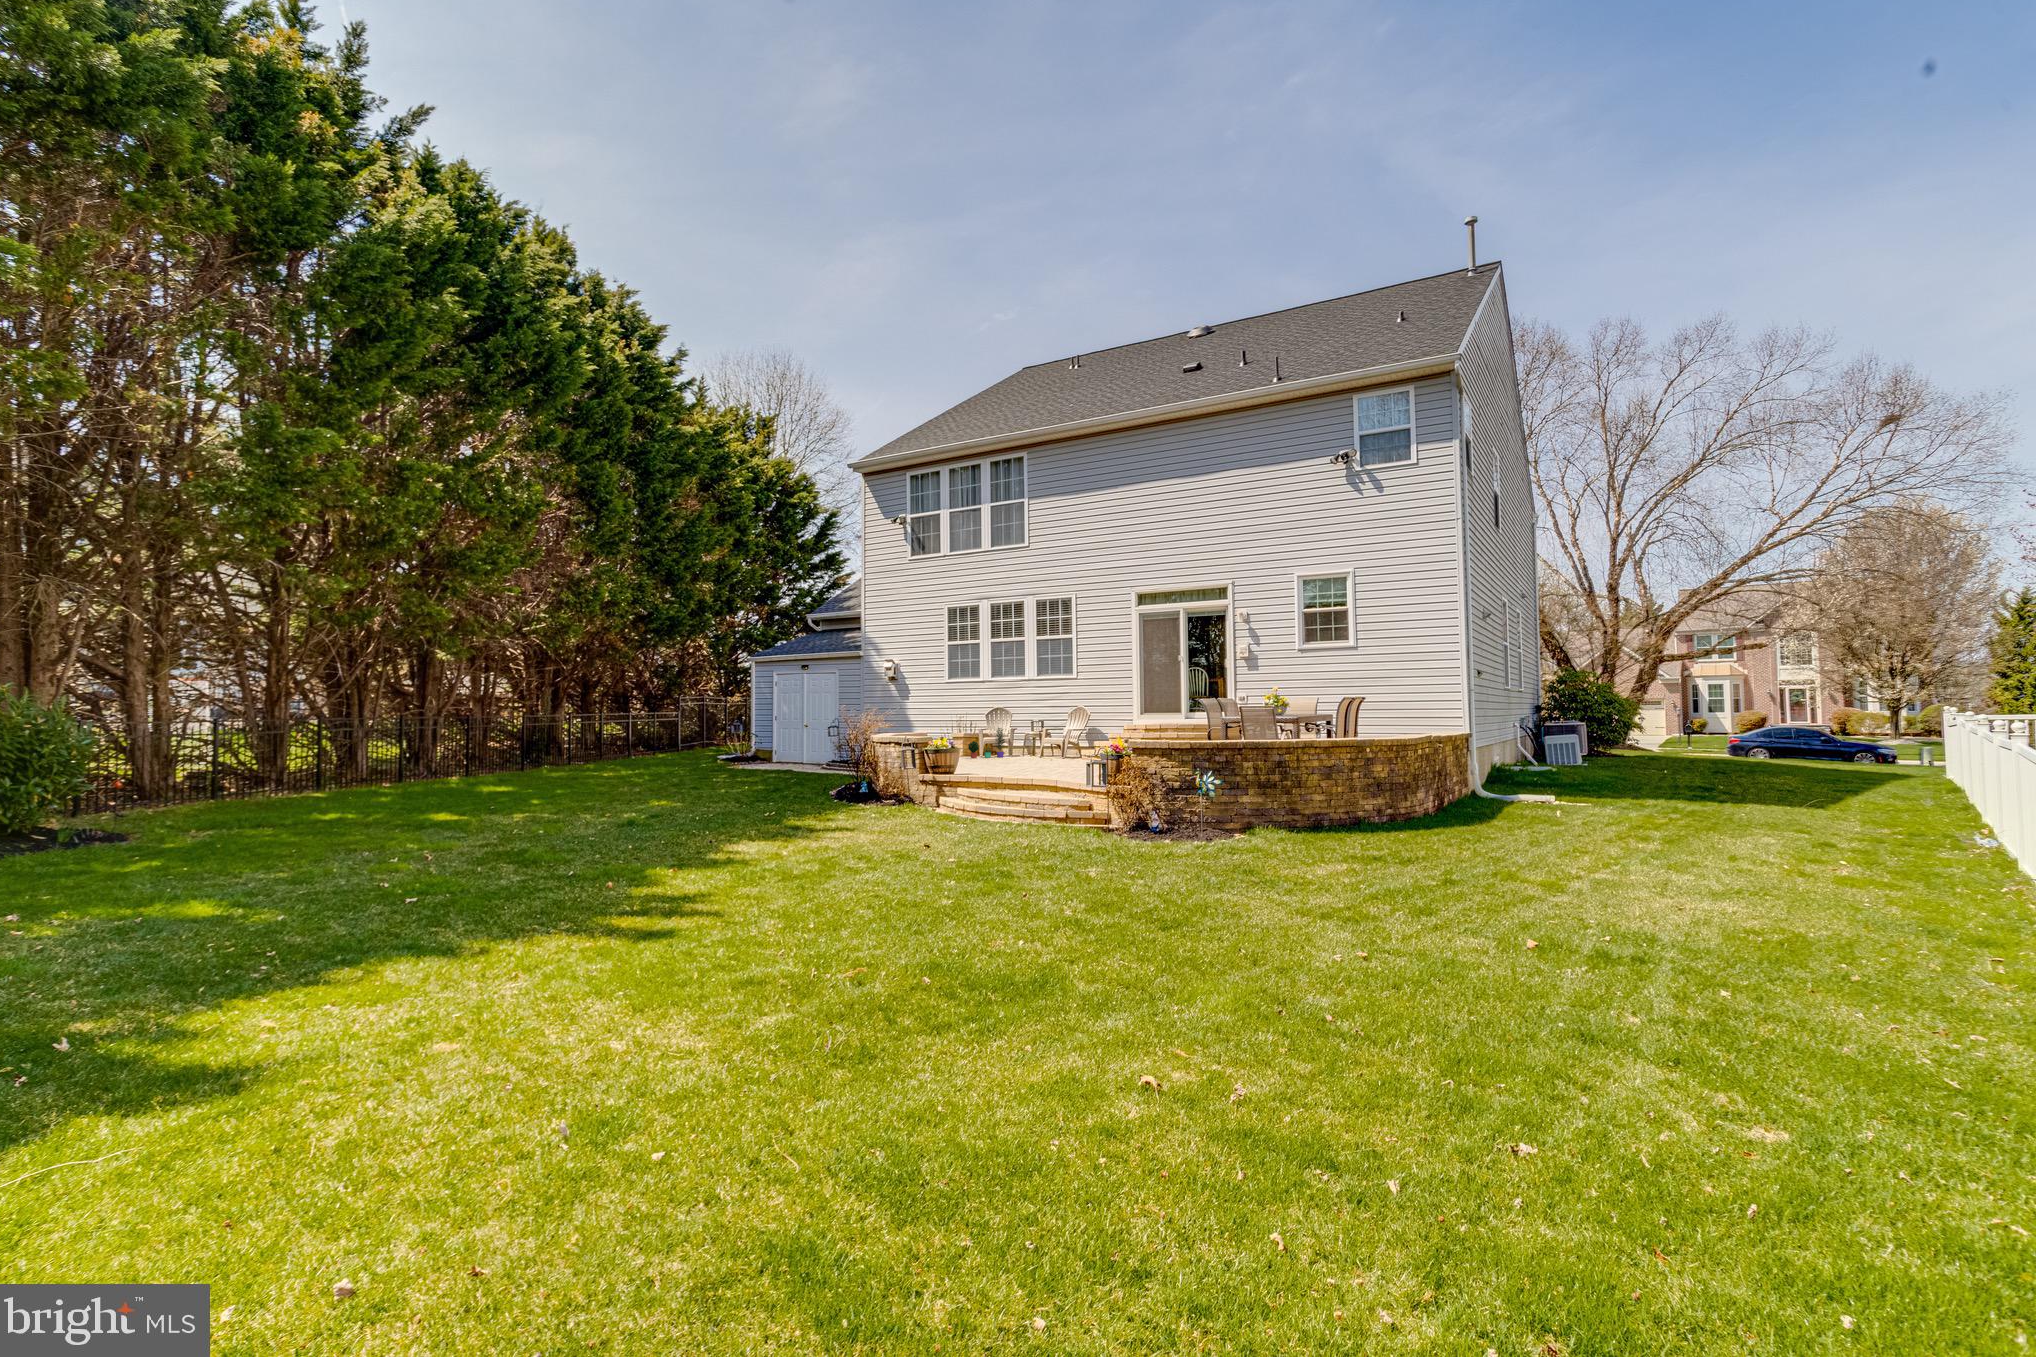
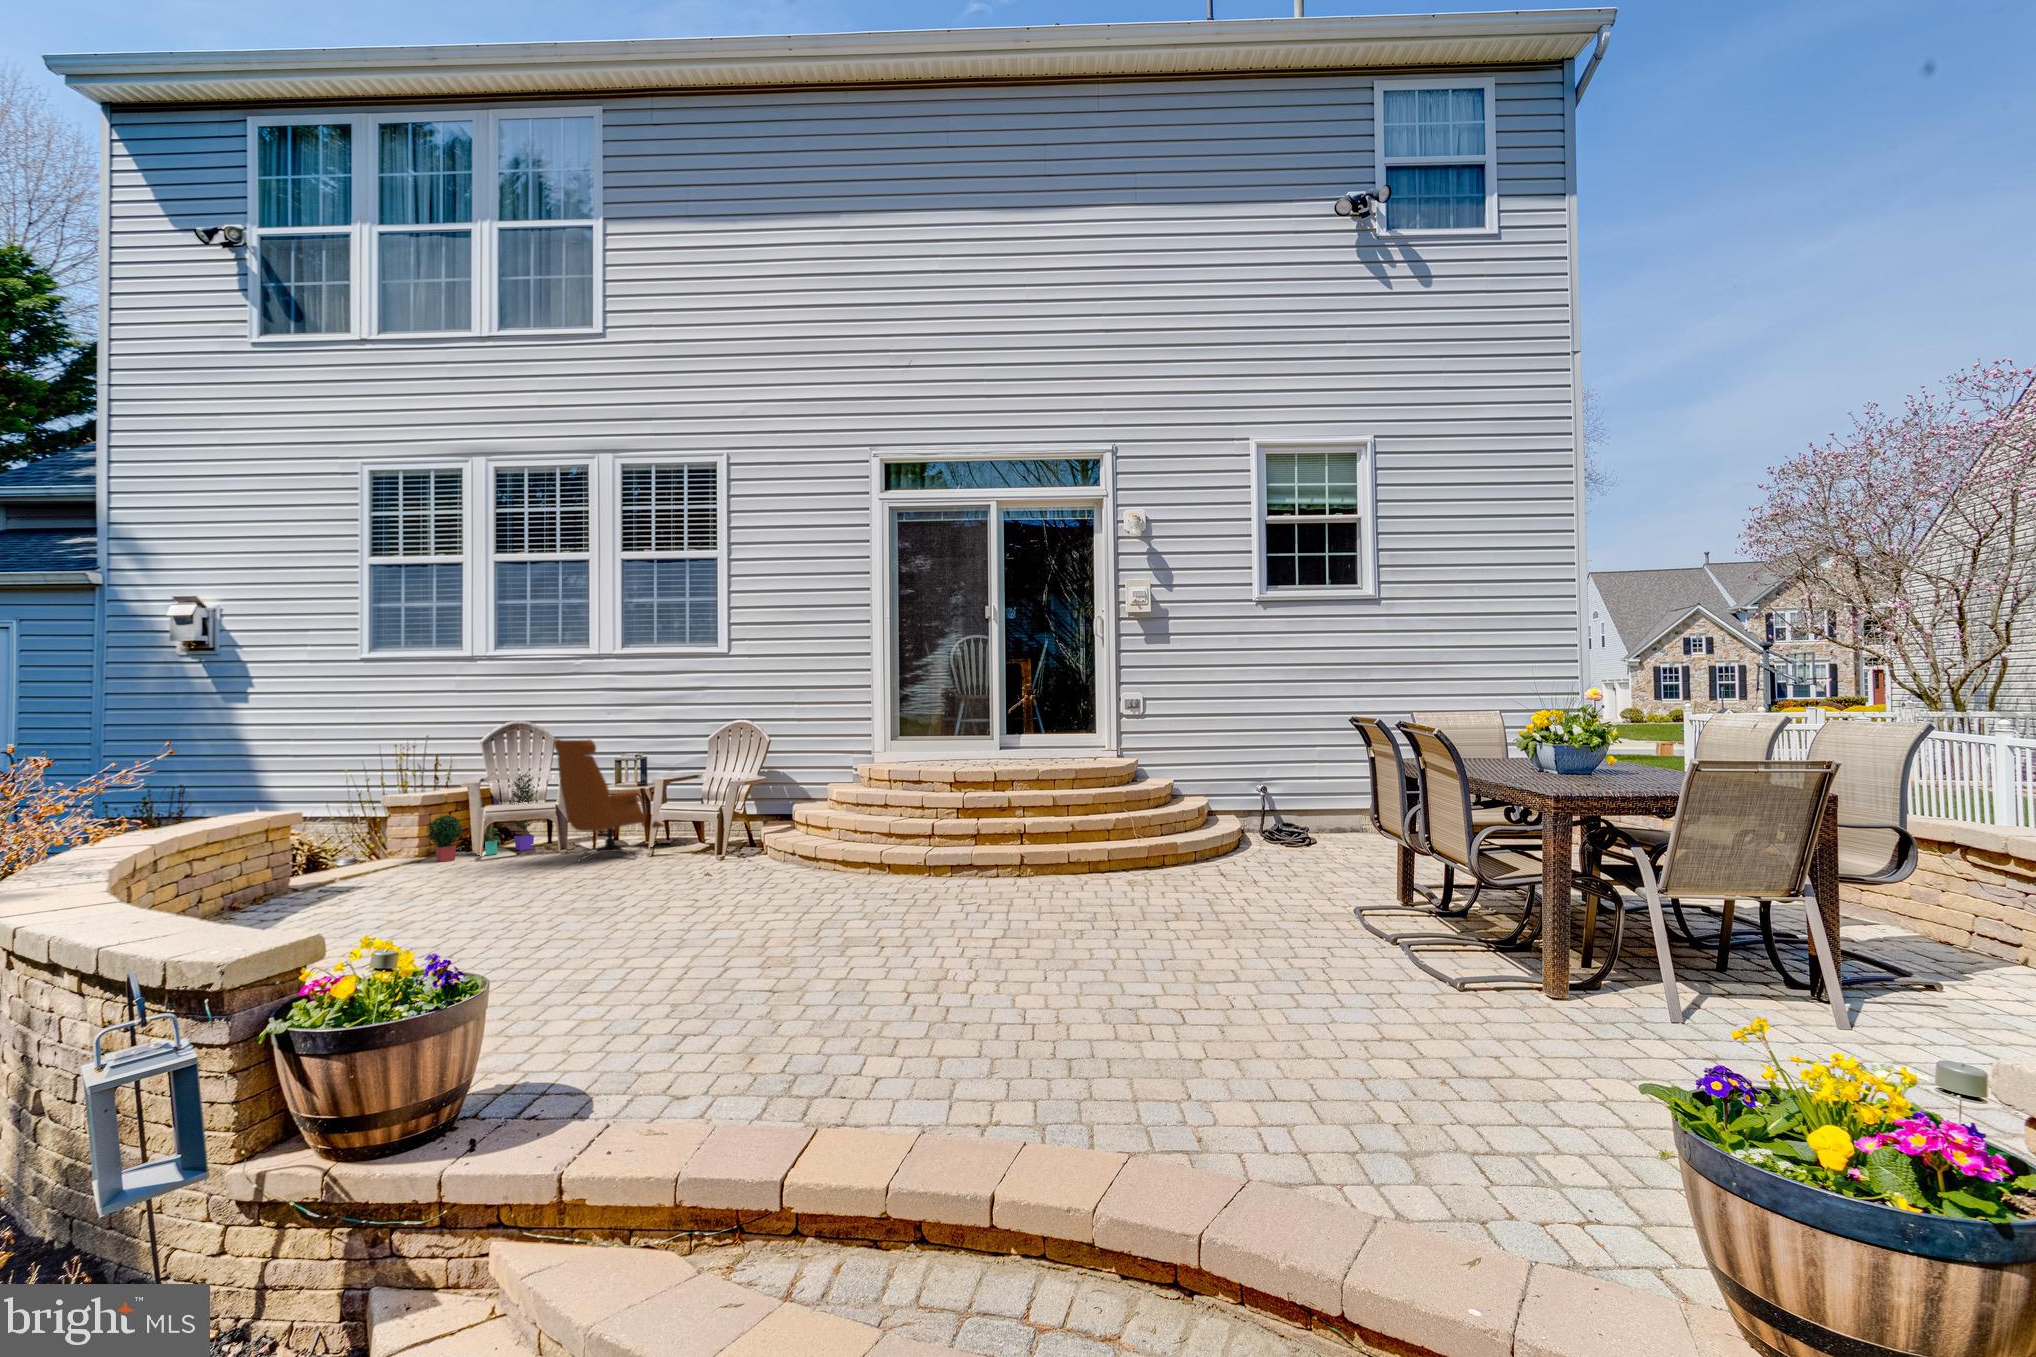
lounge chair: none [1008,712,1061,759] -> present [554,739,679,862]

